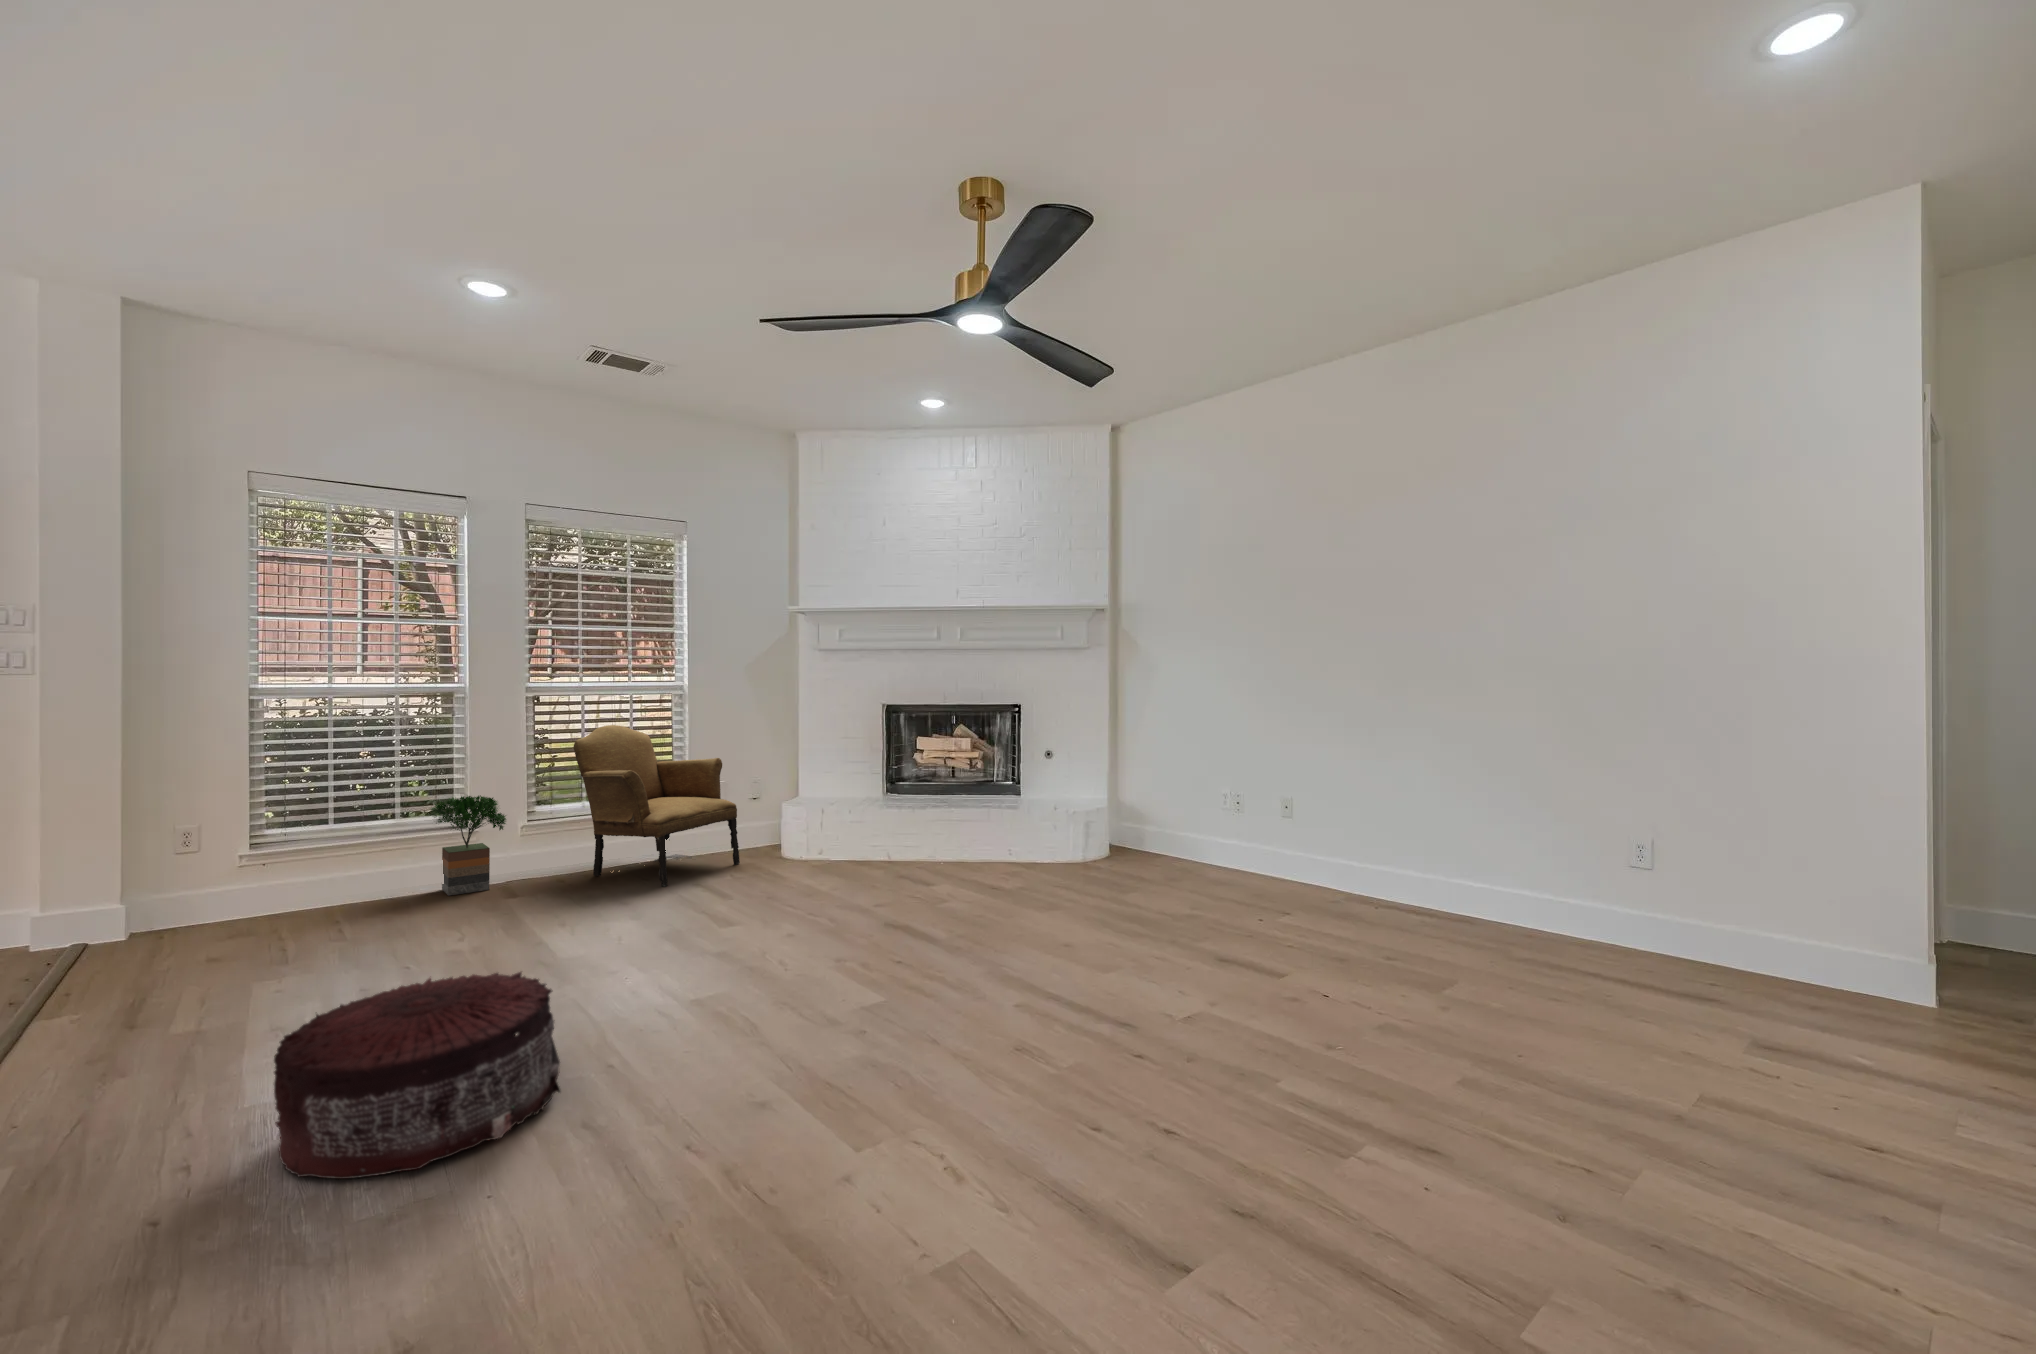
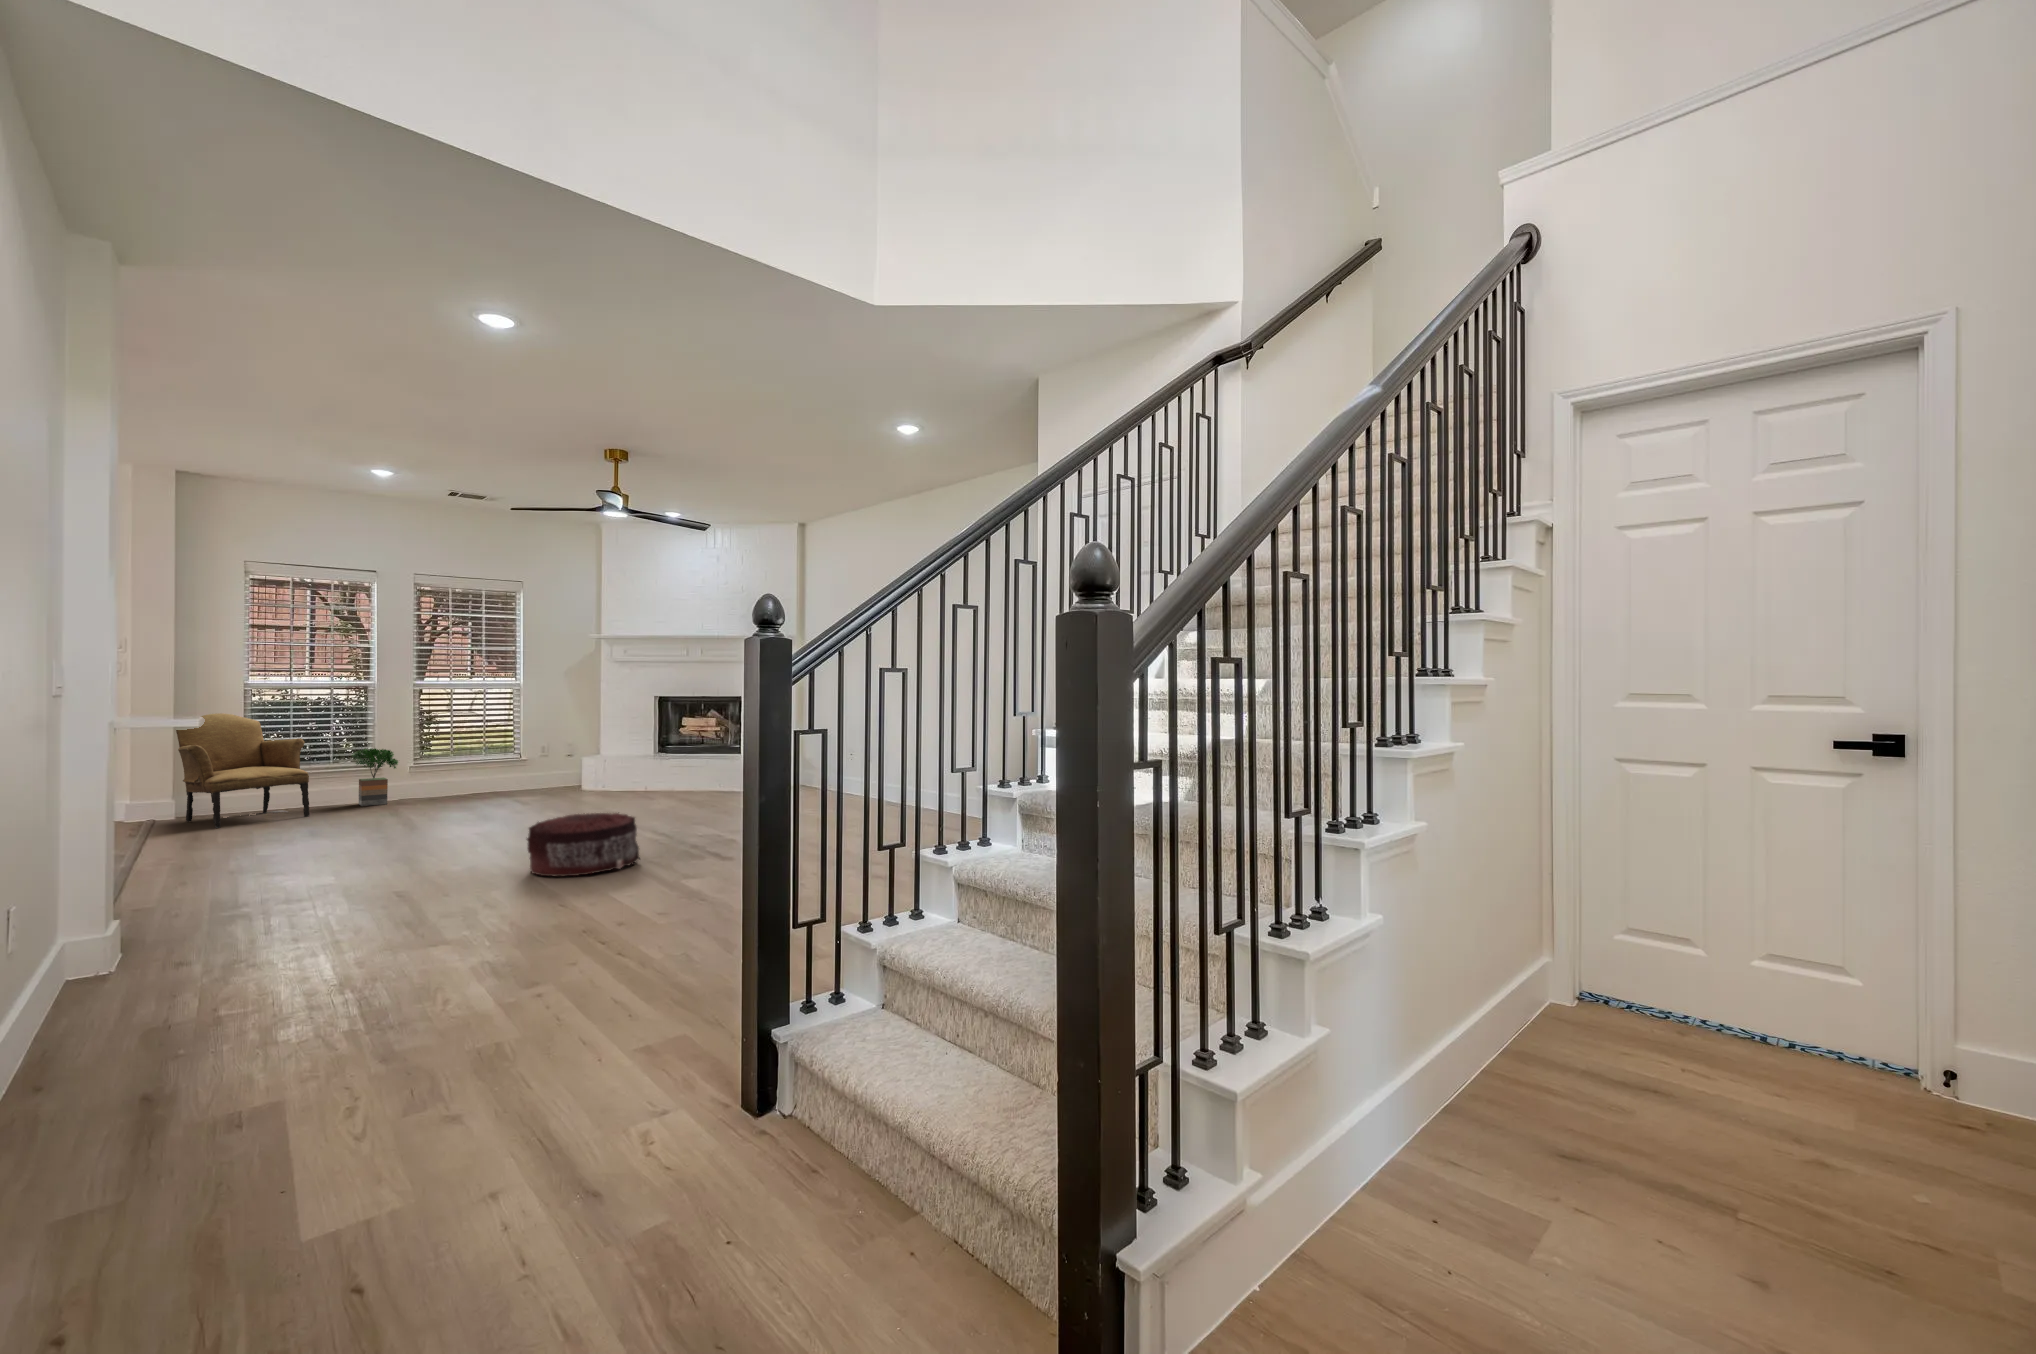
armchair: present [574,725,740,887] -> present [176,713,310,828]
pouf: present [274,972,560,1179] -> present [527,813,639,877]

